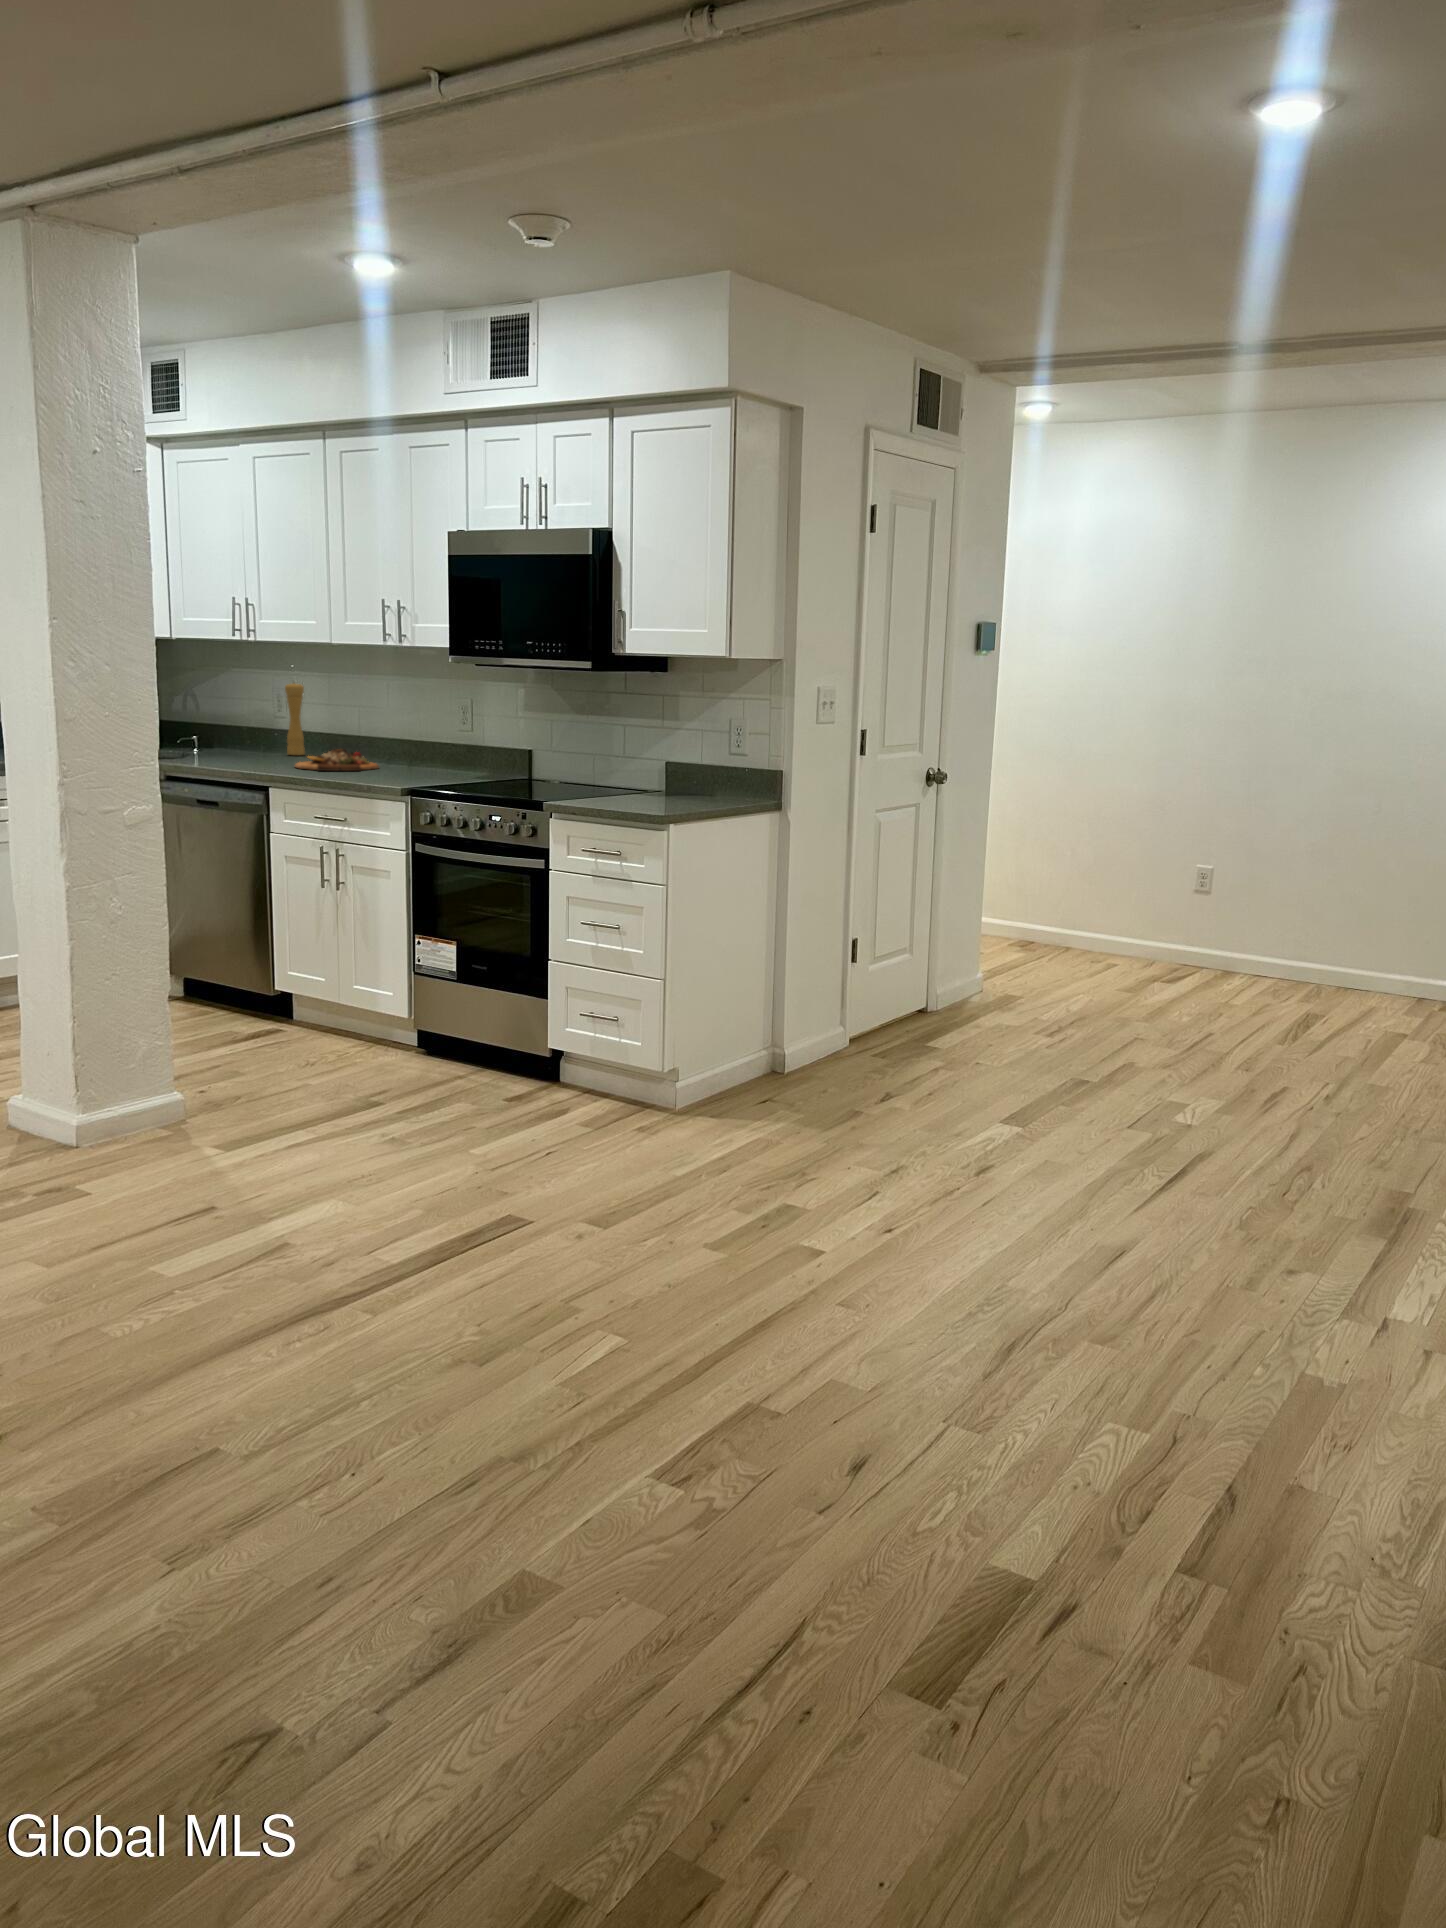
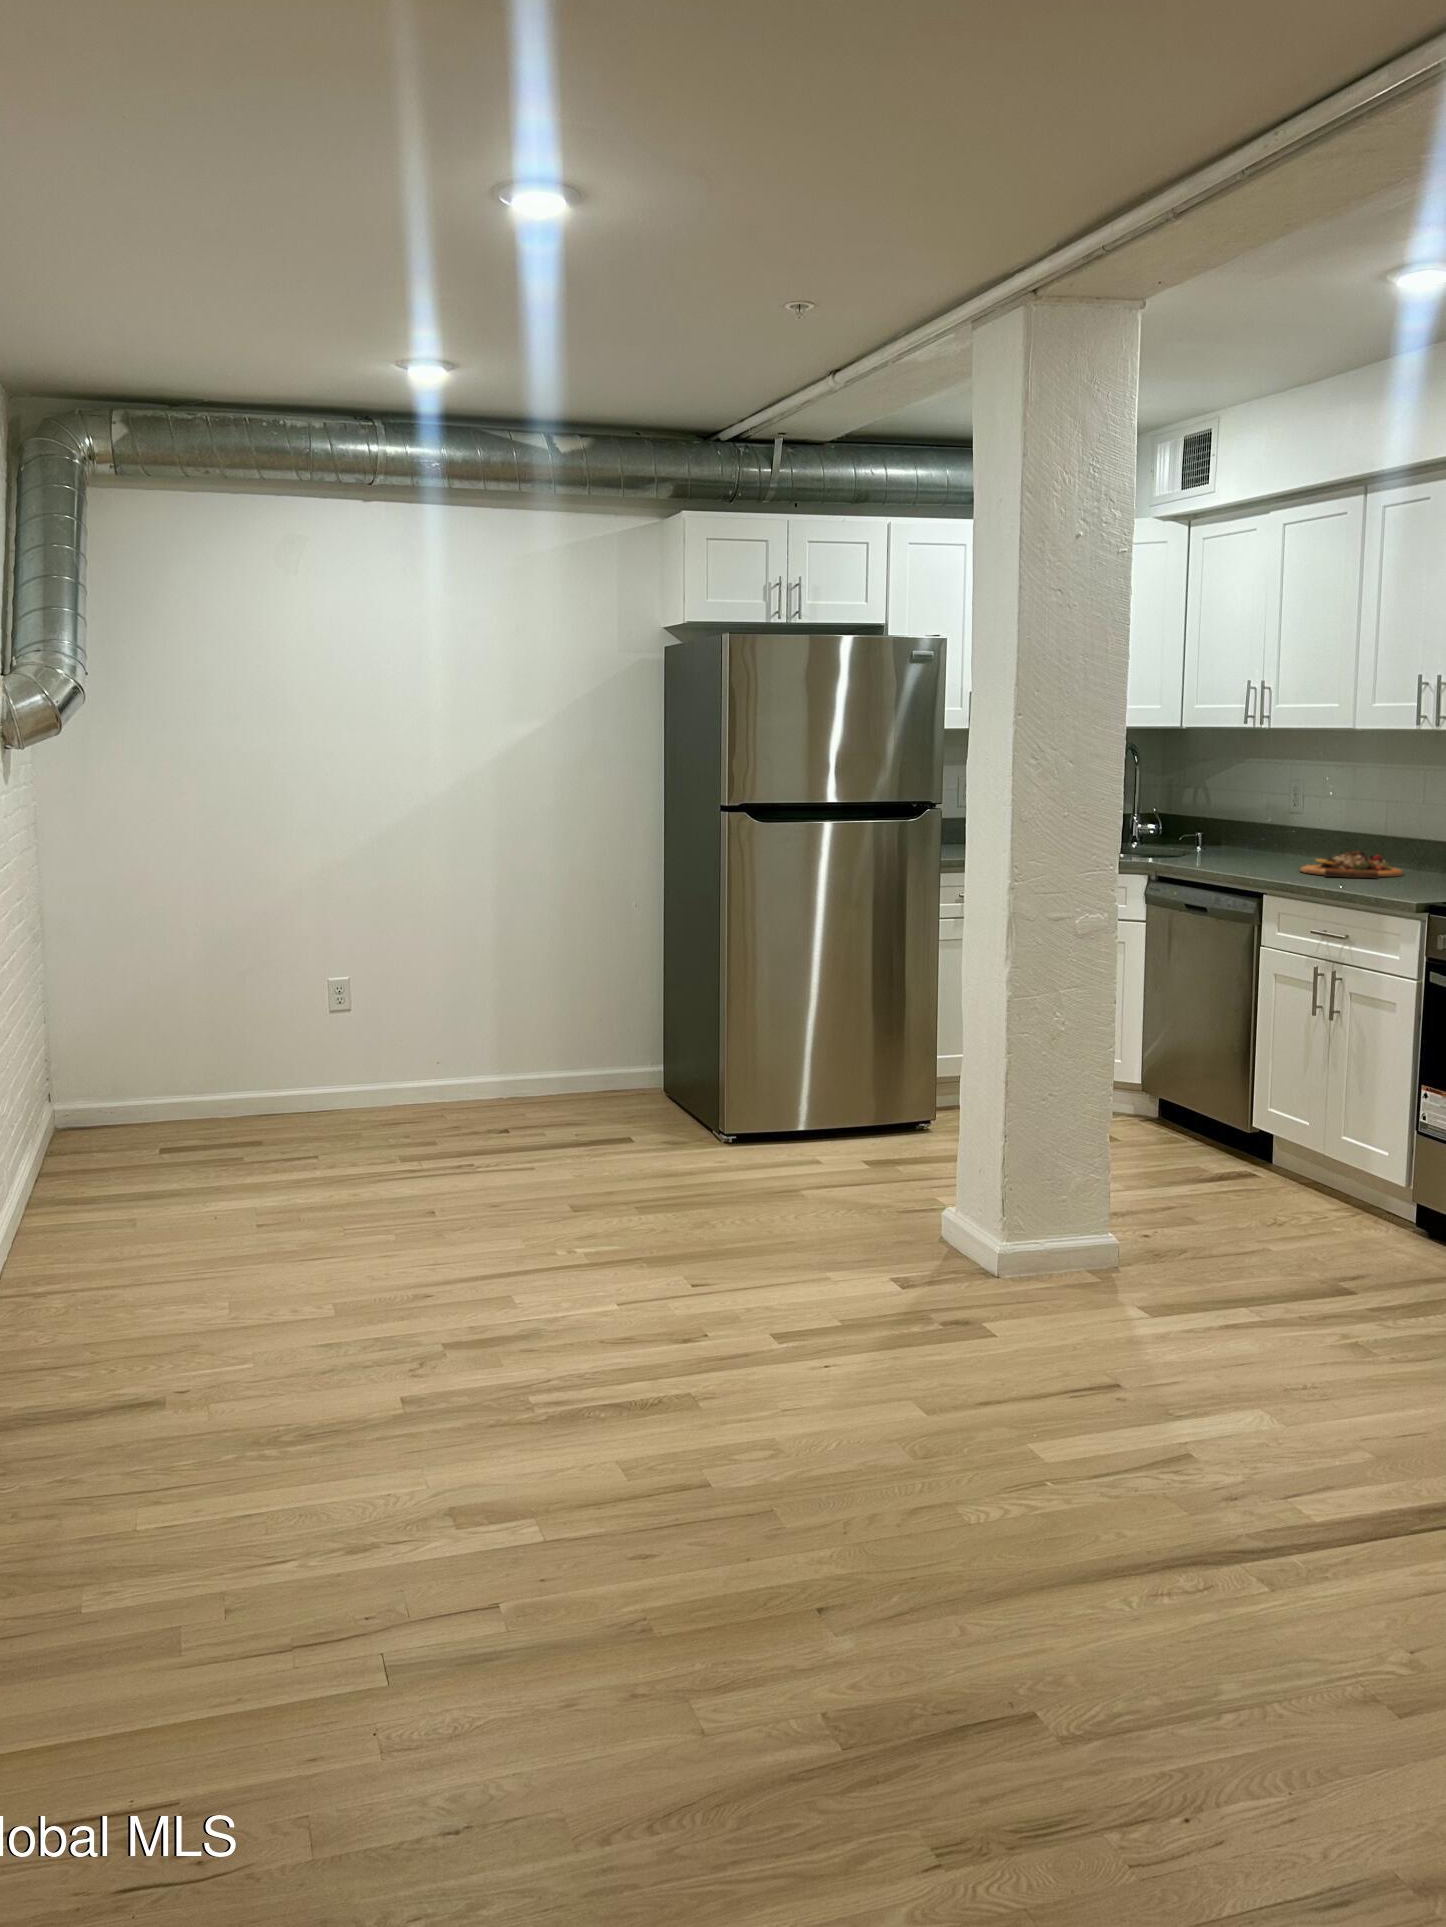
pepper mill: present [285,683,305,755] -> none [1299,774,1325,856]

